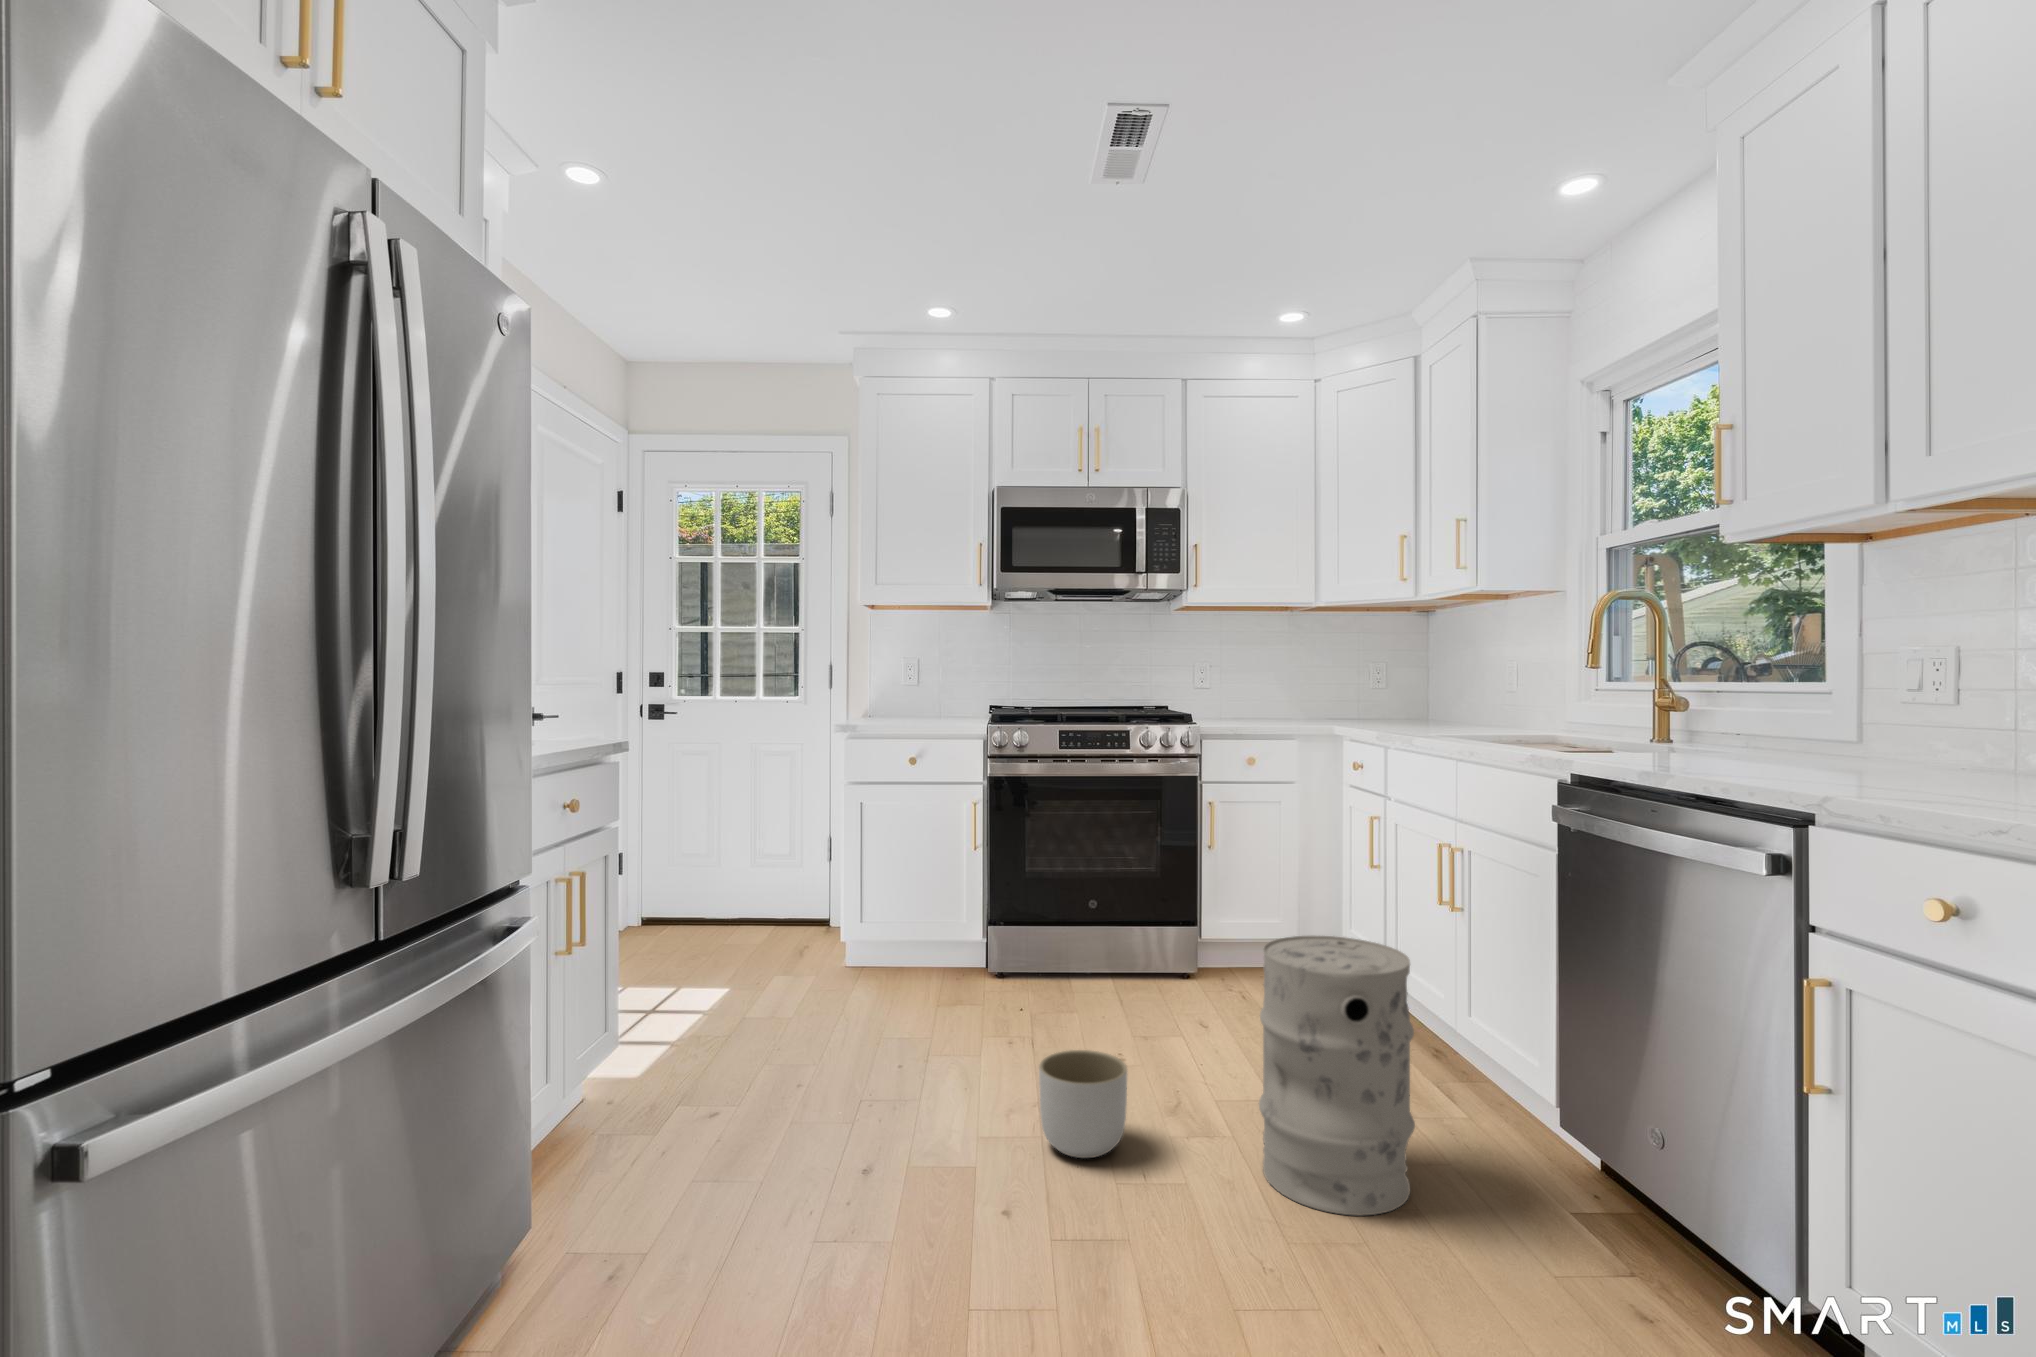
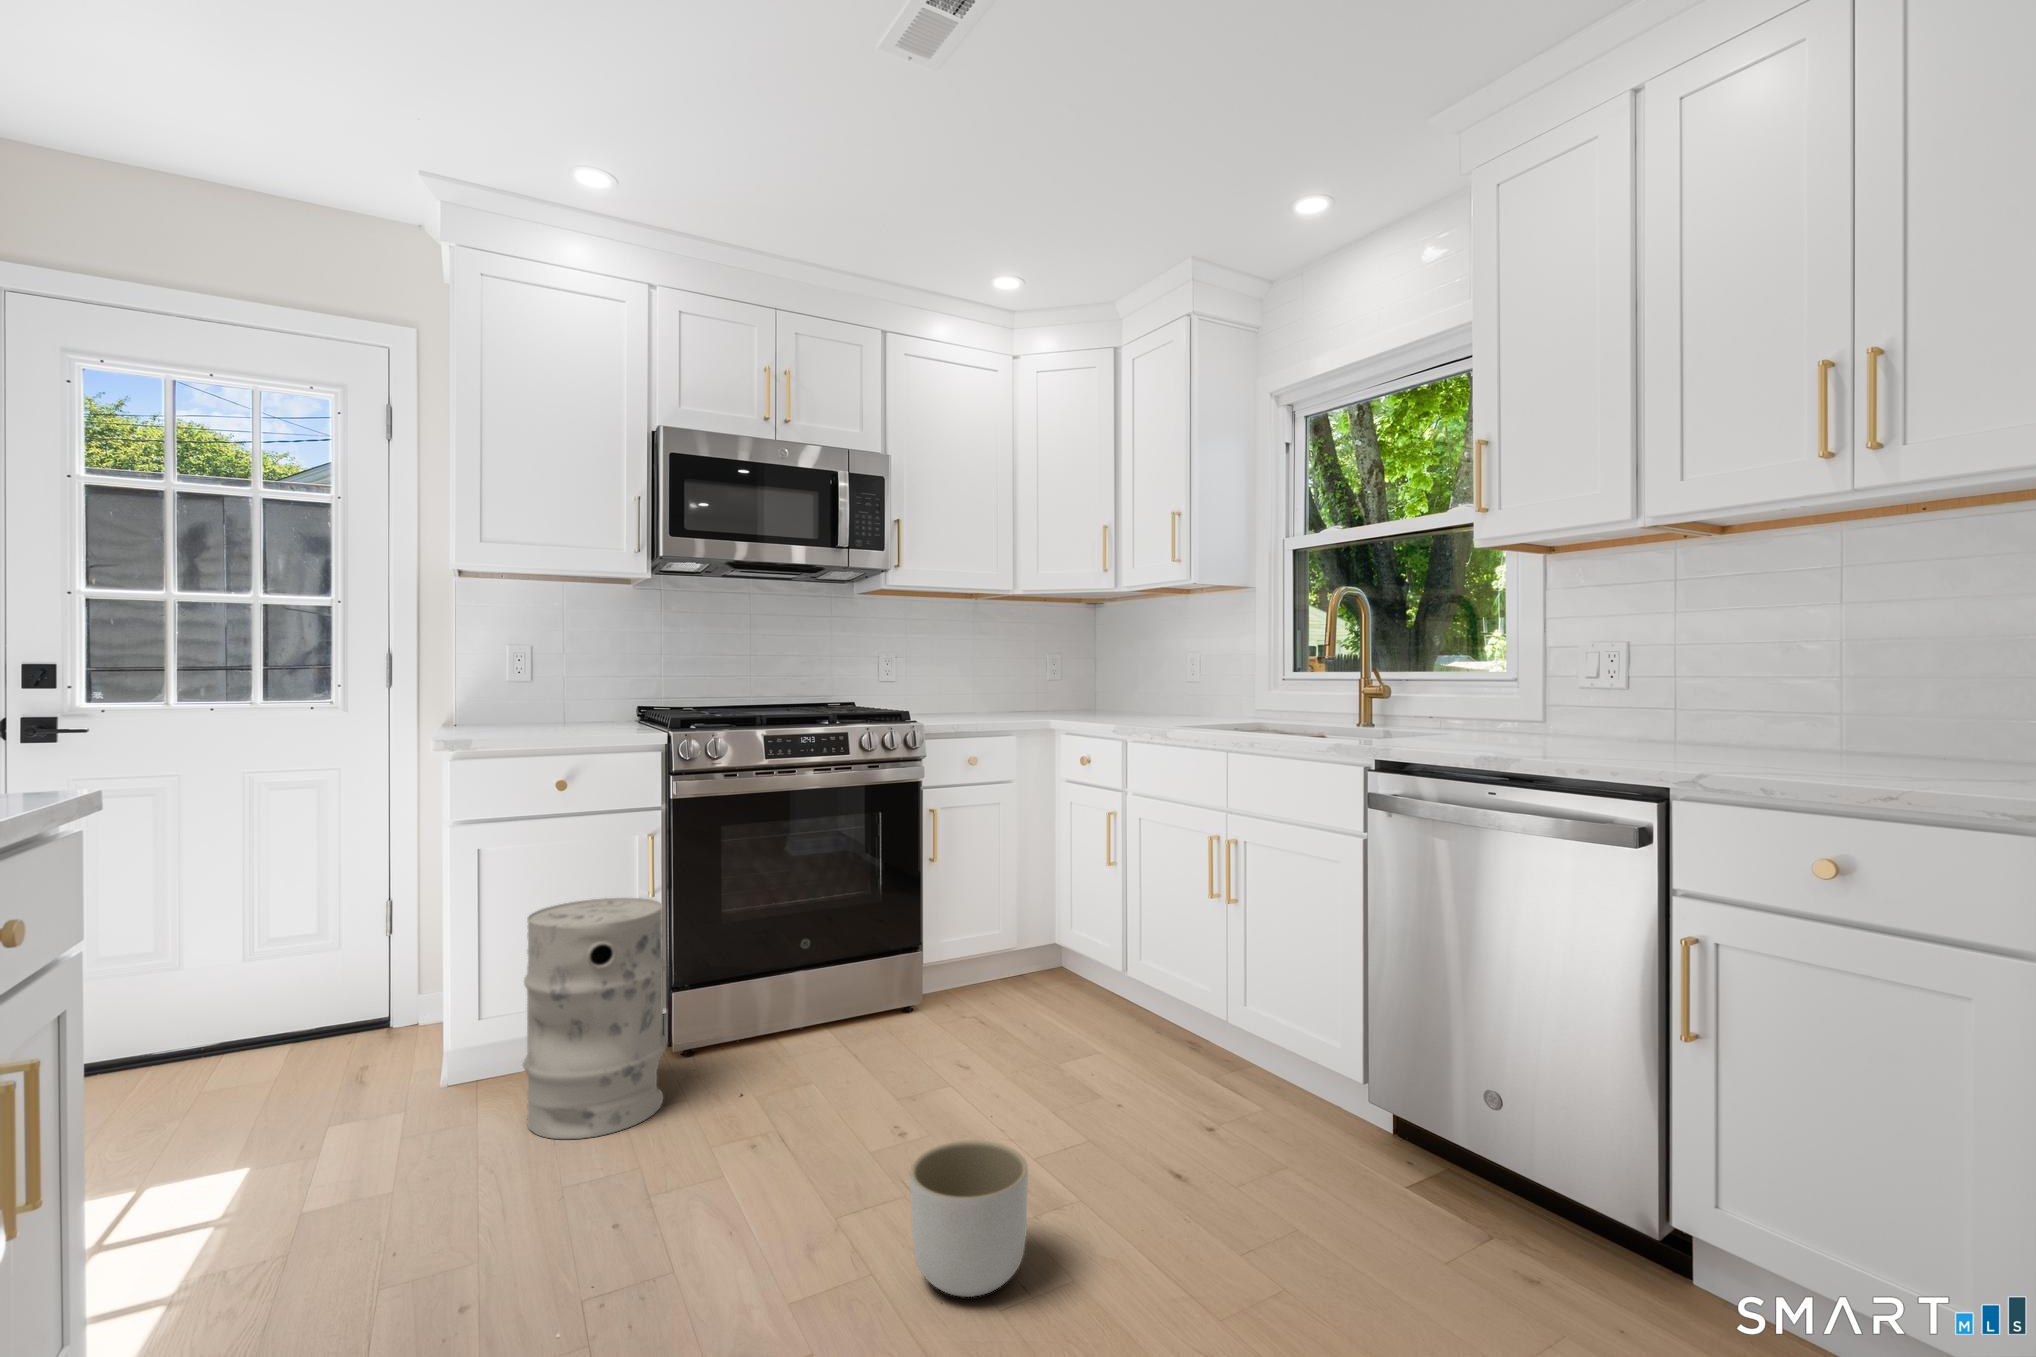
trash can: present [1259,936,1415,1216] -> present [523,898,667,1139]

